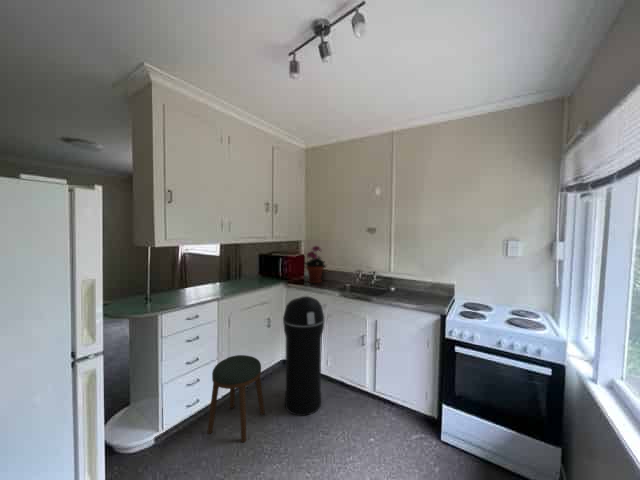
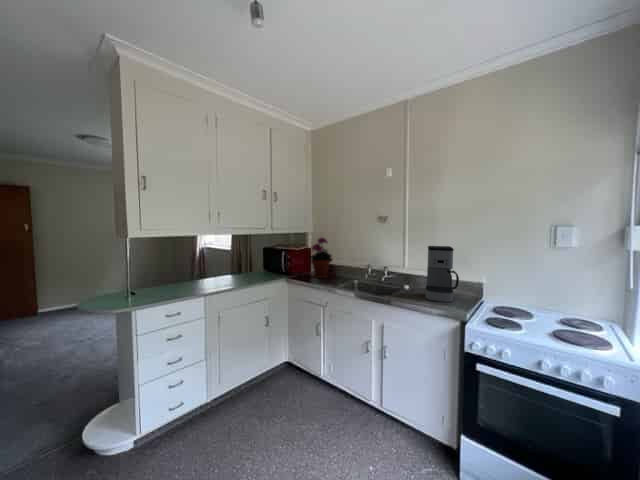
coffee maker: none [411,255,438,301] -> present [426,246,459,302]
trash can: present [283,296,324,416] -> none [274,294,321,429]
stool: present [207,355,264,442] -> none [188,356,254,456]

